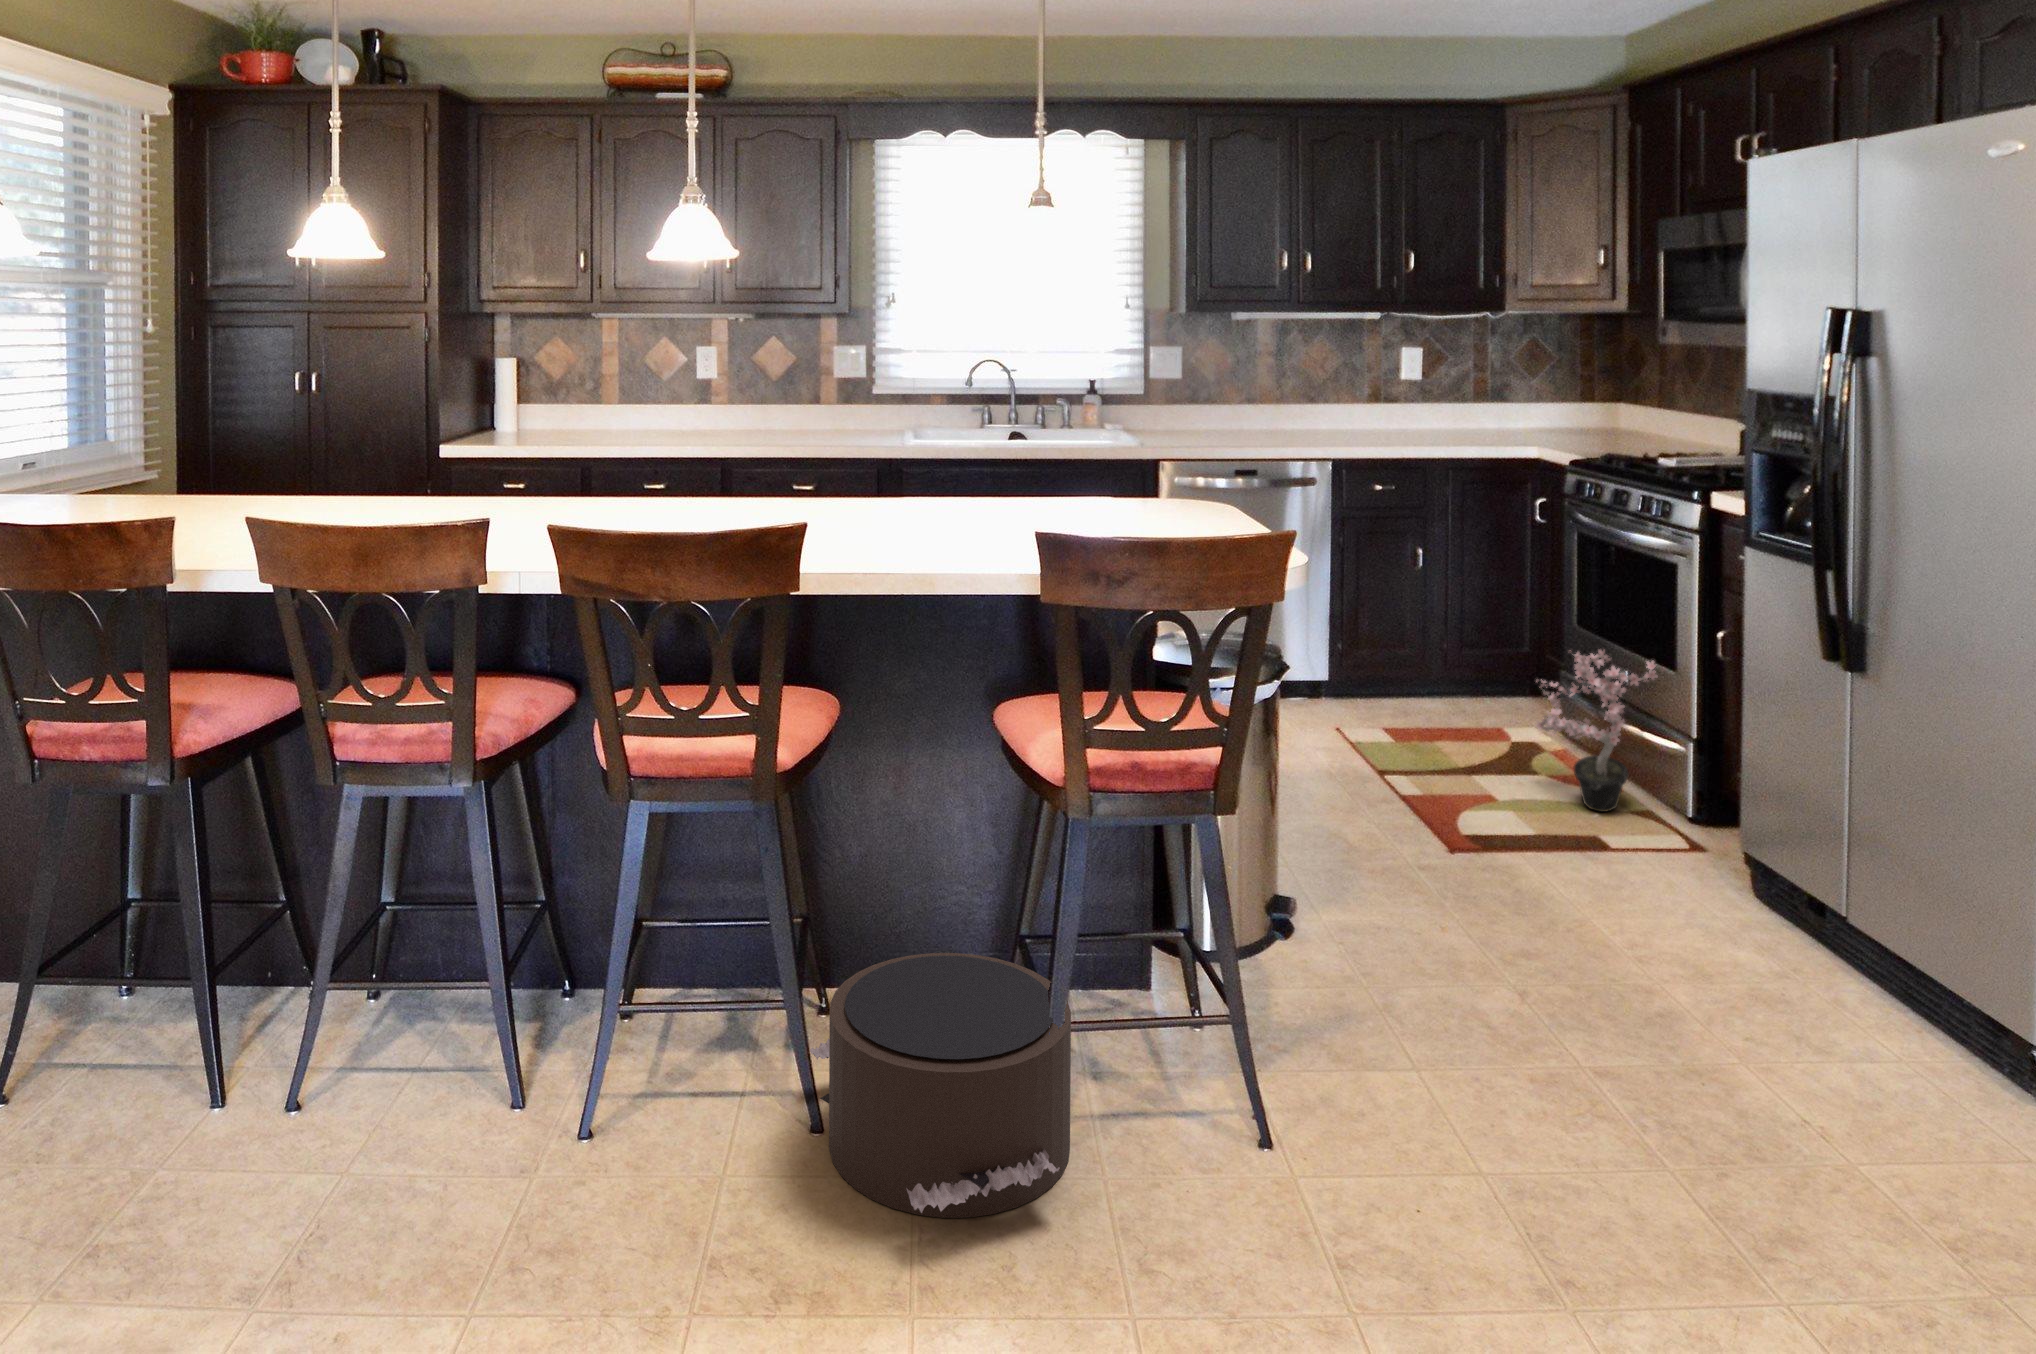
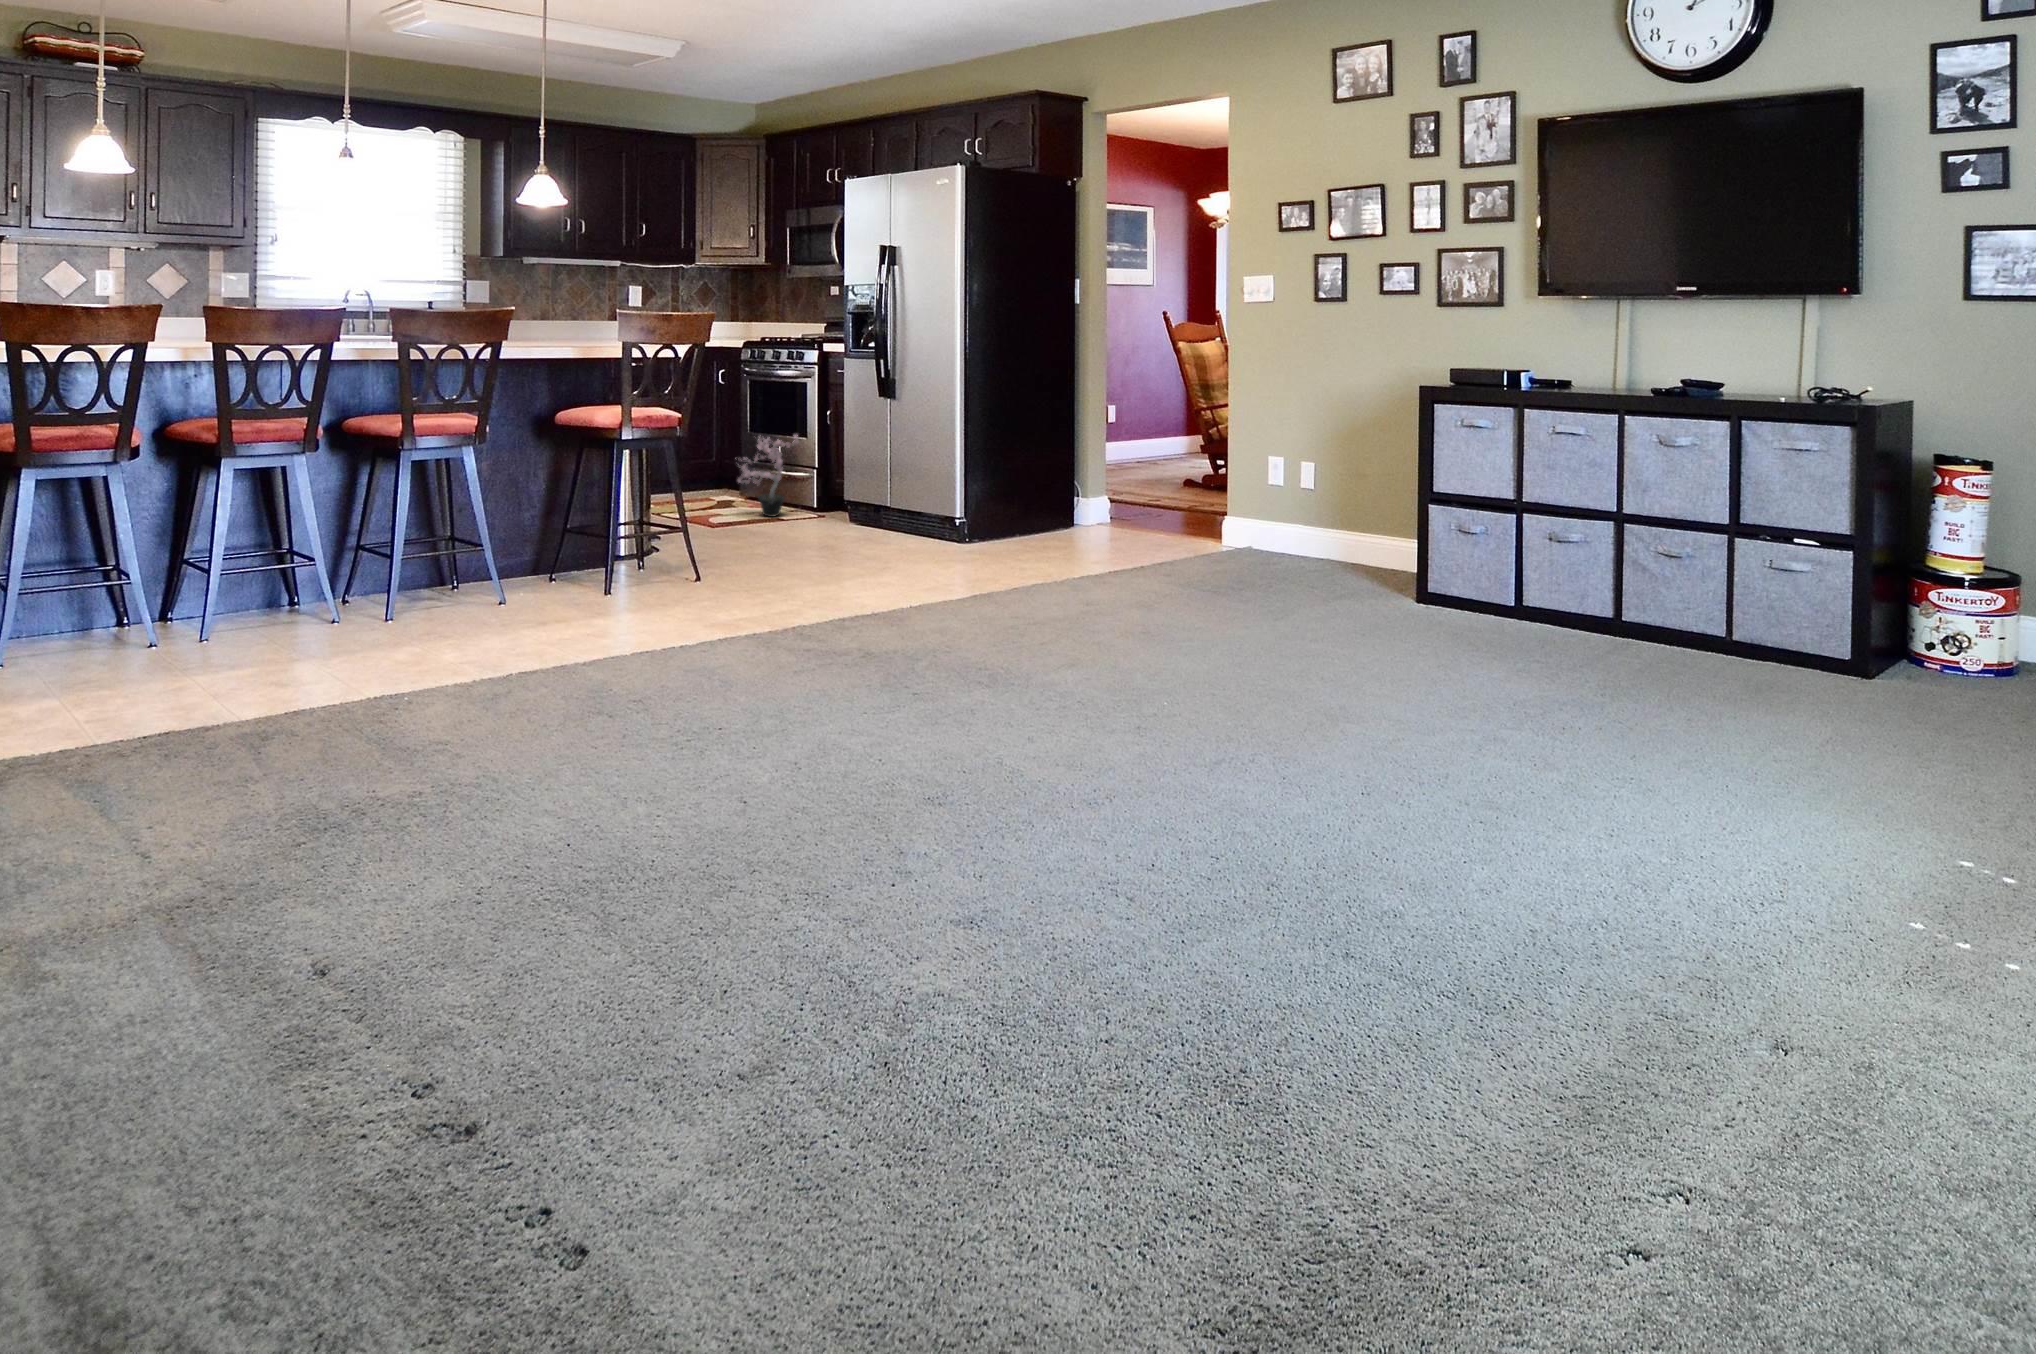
pouf: present [810,953,1071,1218] -> none [455,535,615,622]

